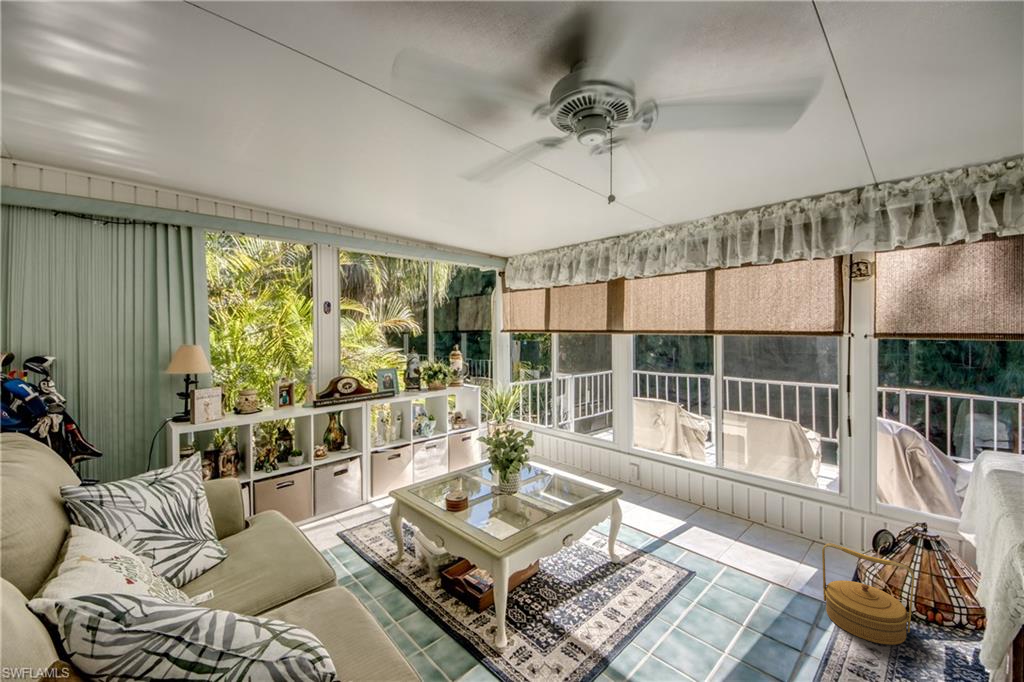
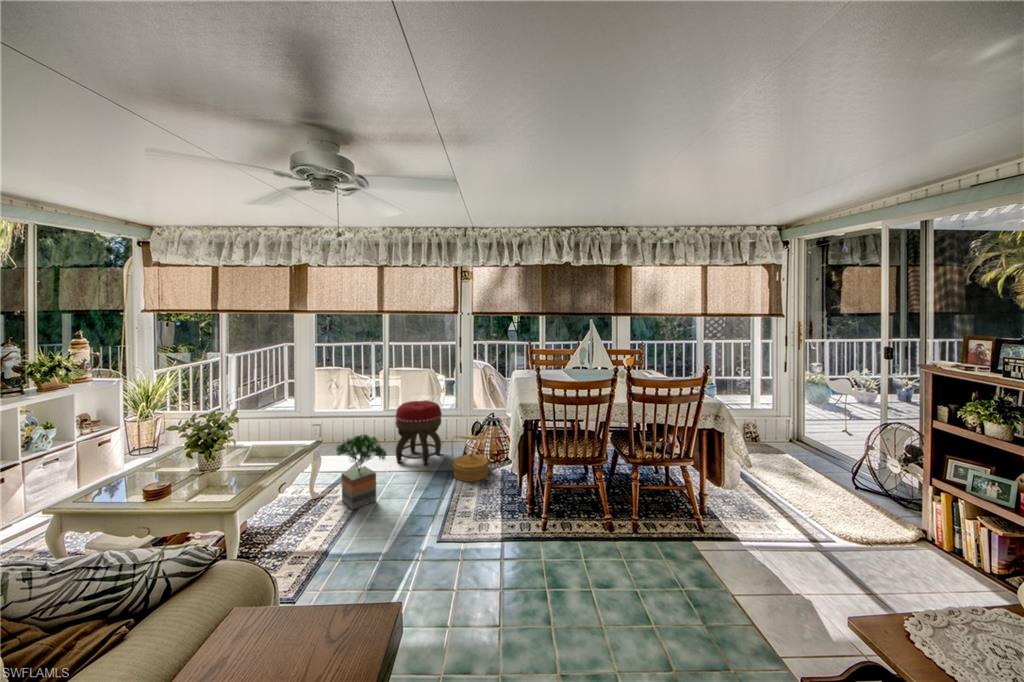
footstool: none [725,464,806,572] -> present [396,400,442,465]
potted tree: none [635,500,706,603] -> present [335,435,387,510]

